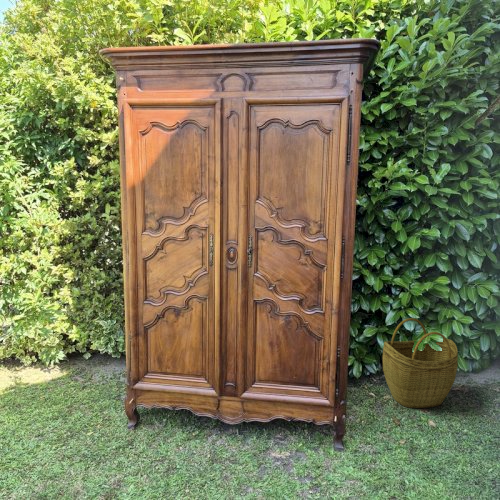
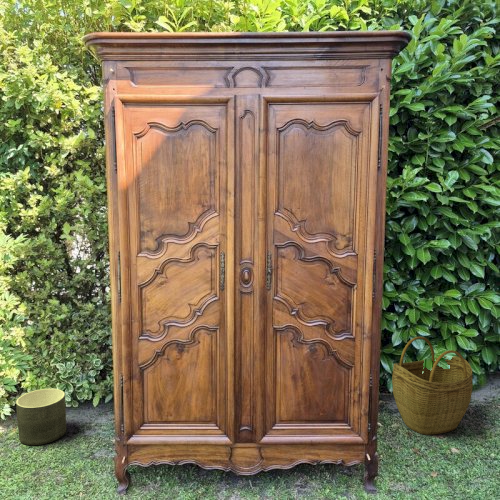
planter: none [62,342,102,386] -> present [16,389,67,445]

